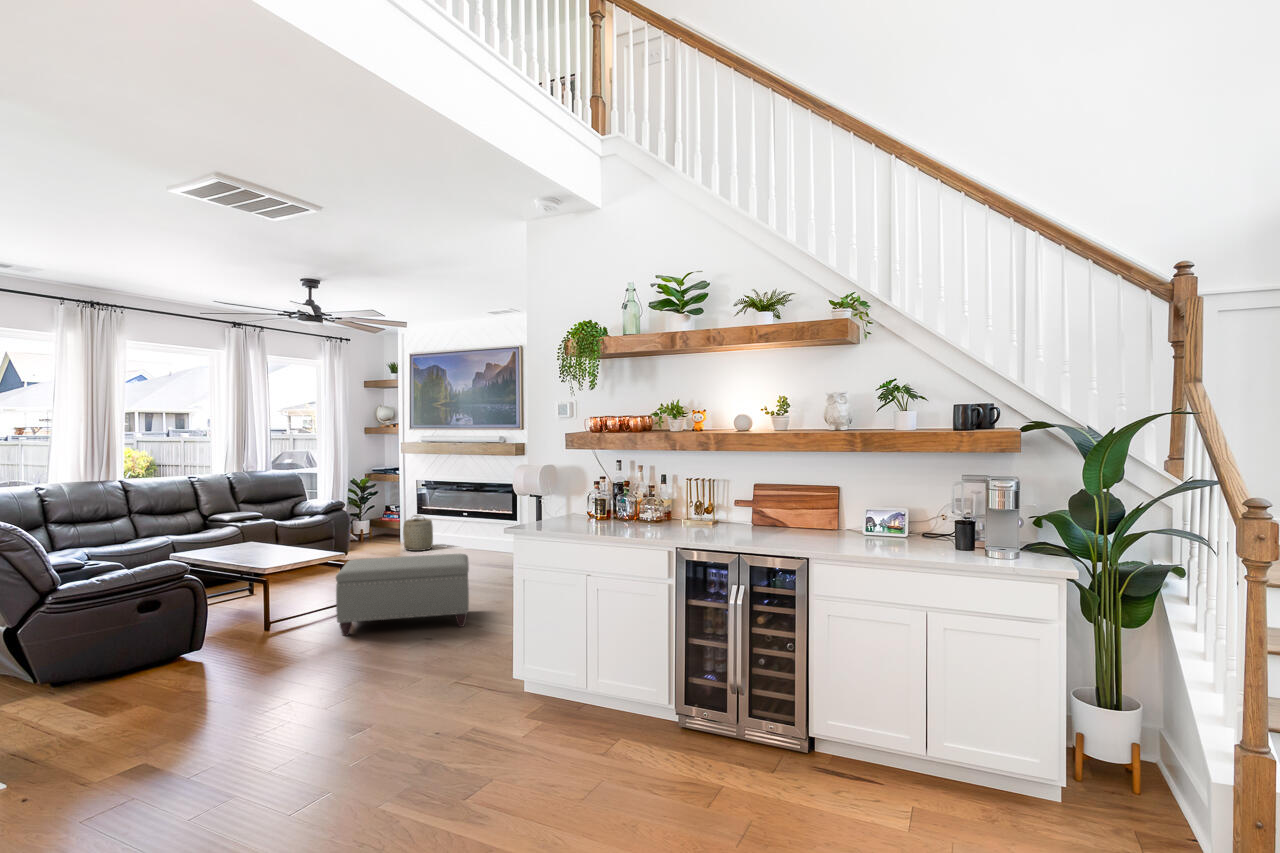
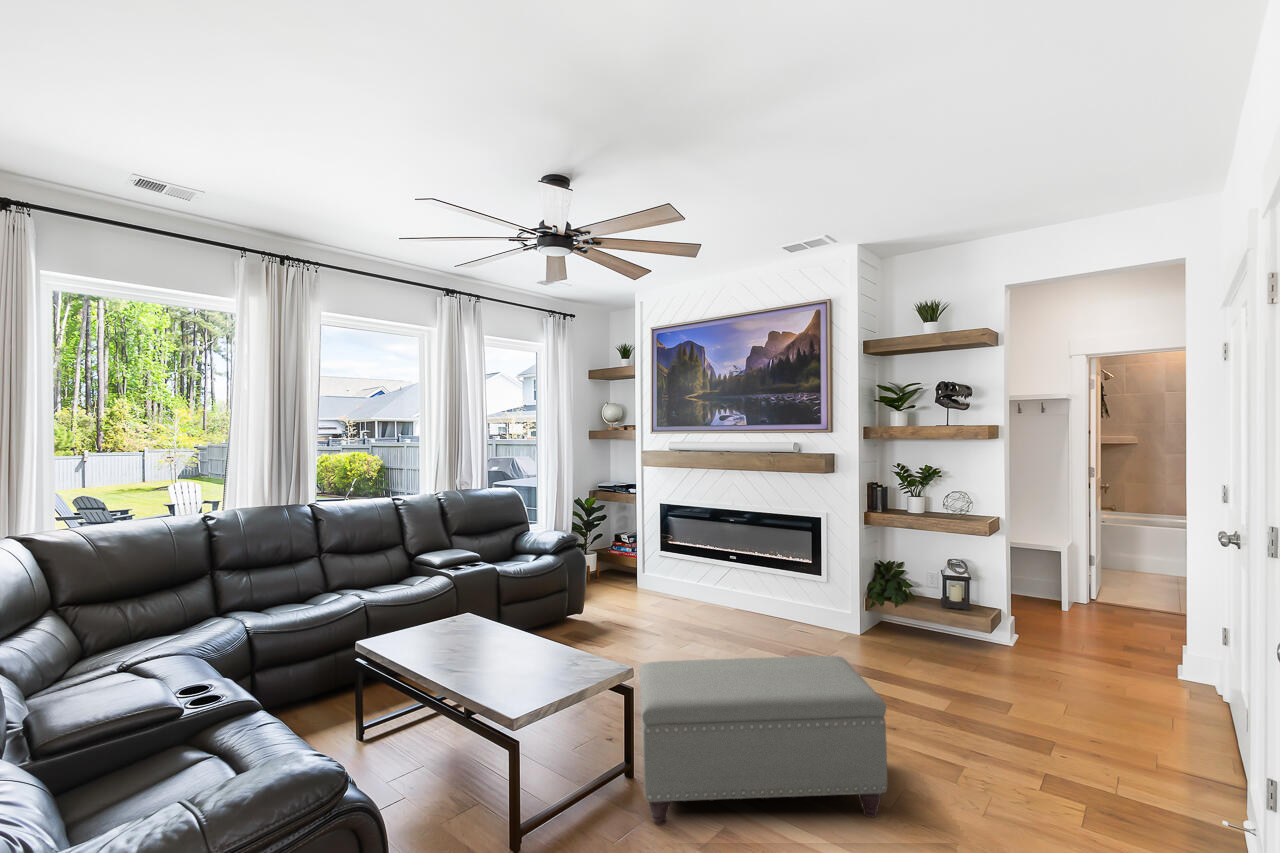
basket: present [403,515,433,551] -> none [652,550,691,600]

